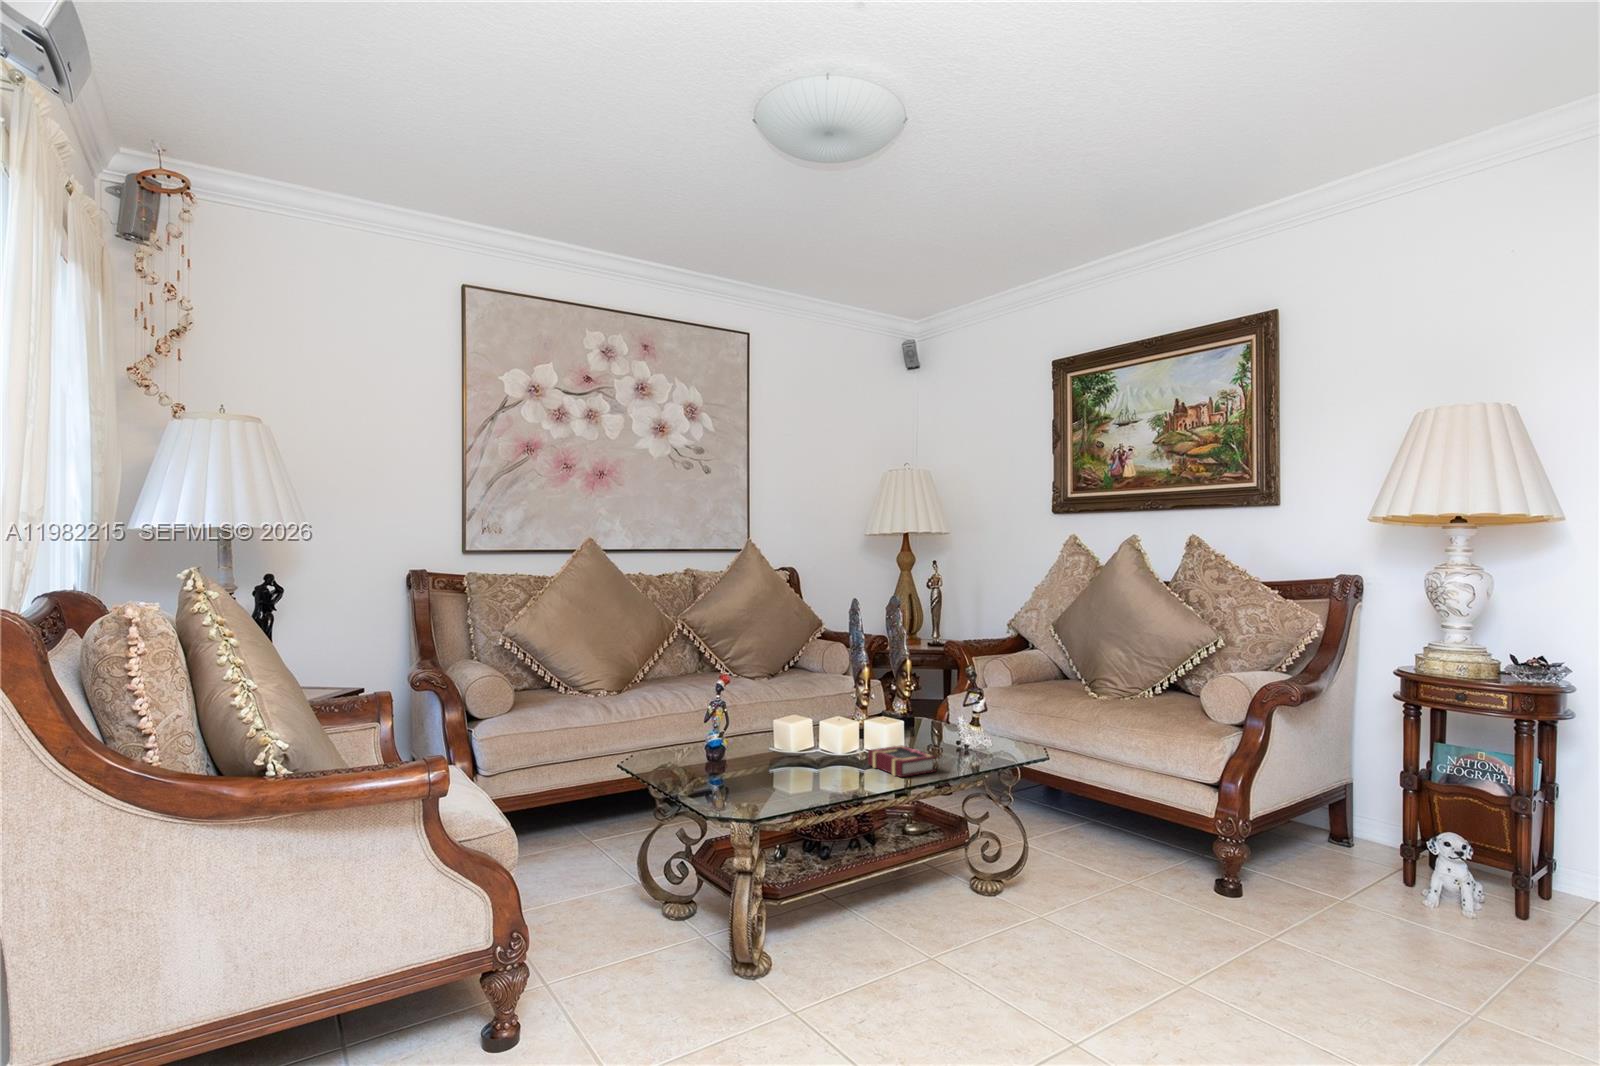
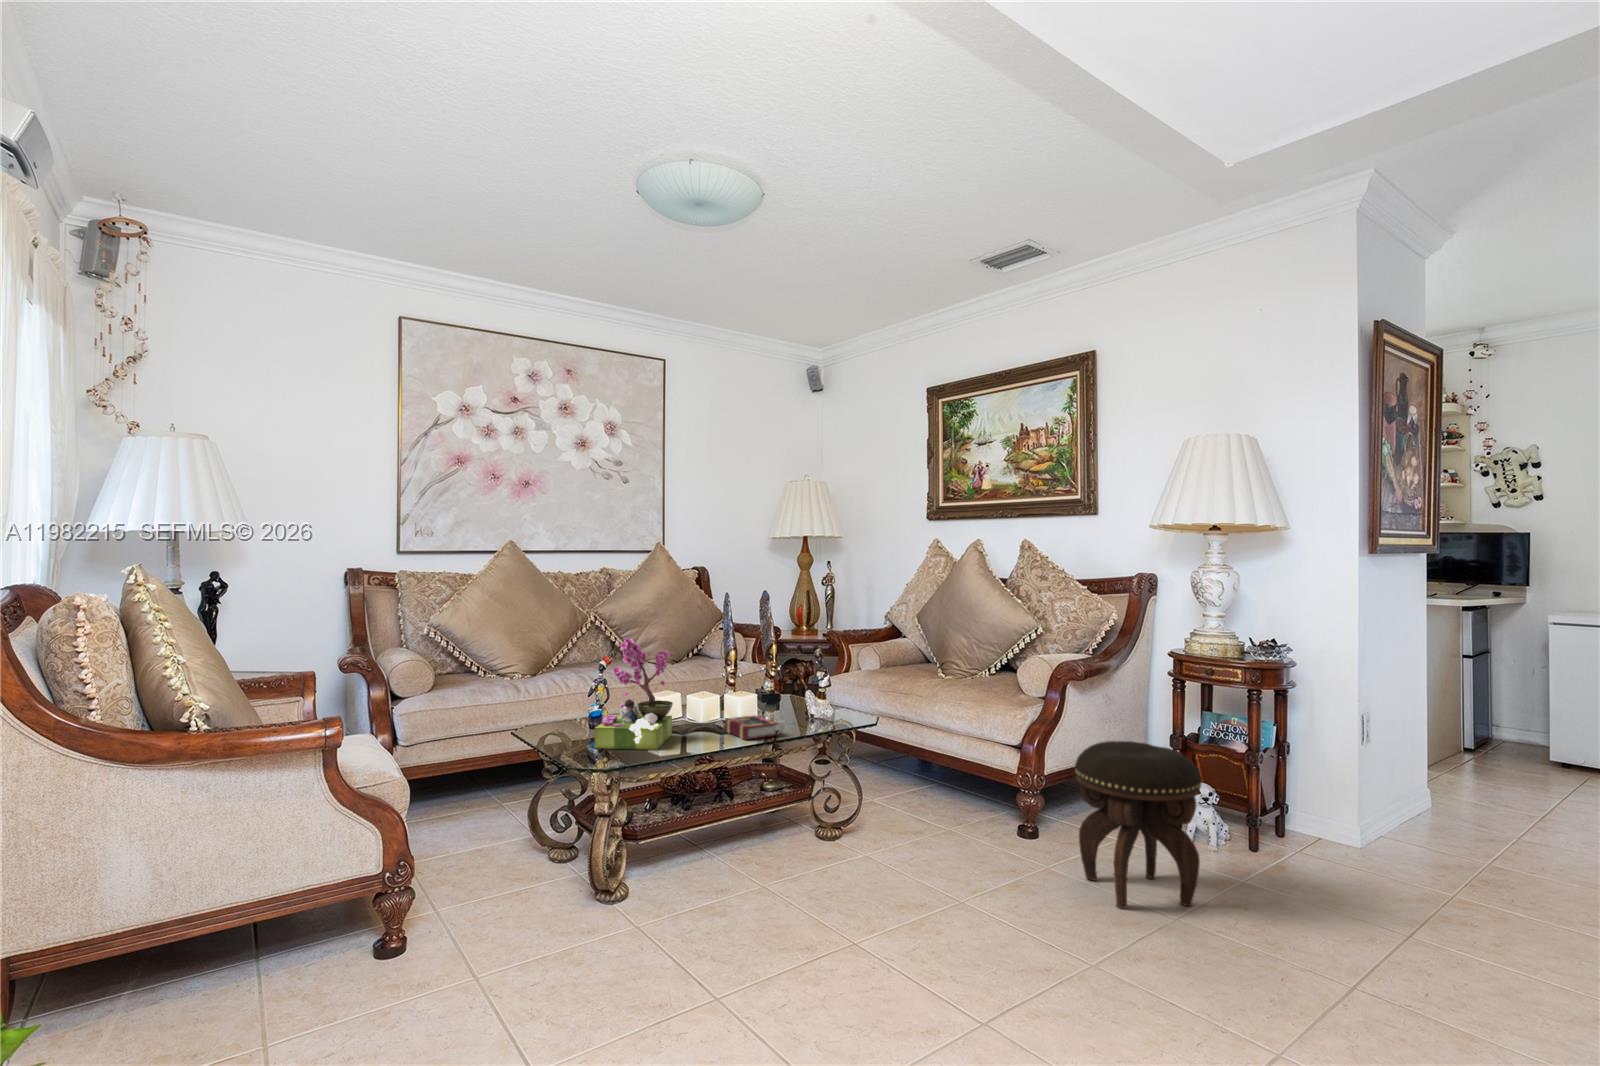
flower arrangement: none [723,650,811,790] -> present [594,637,673,750]
footstool: none [1318,784,1499,1001] -> present [1075,741,1202,909]

